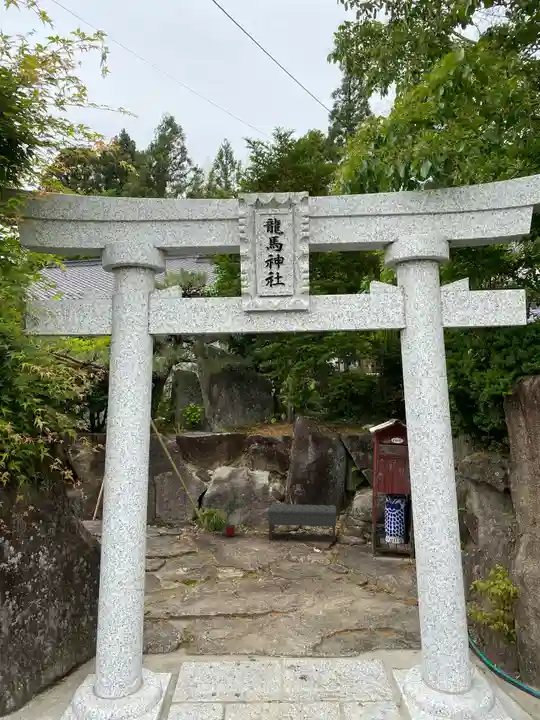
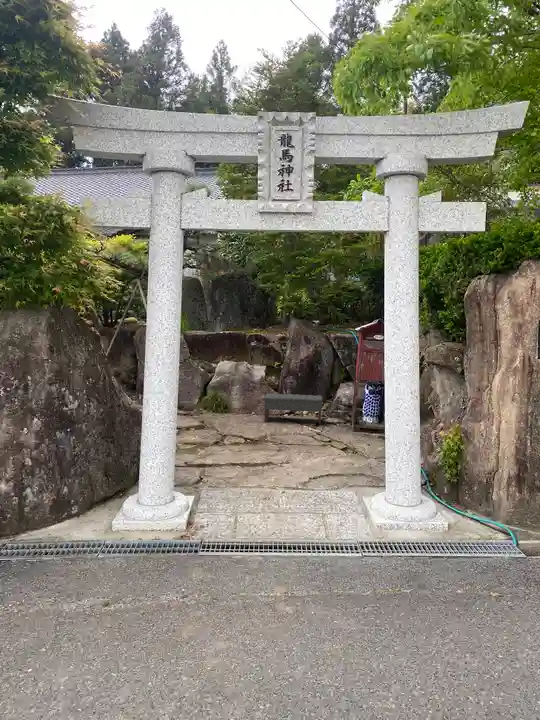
potted tree: present [212,484,250,537] -> none [215,375,249,419]

